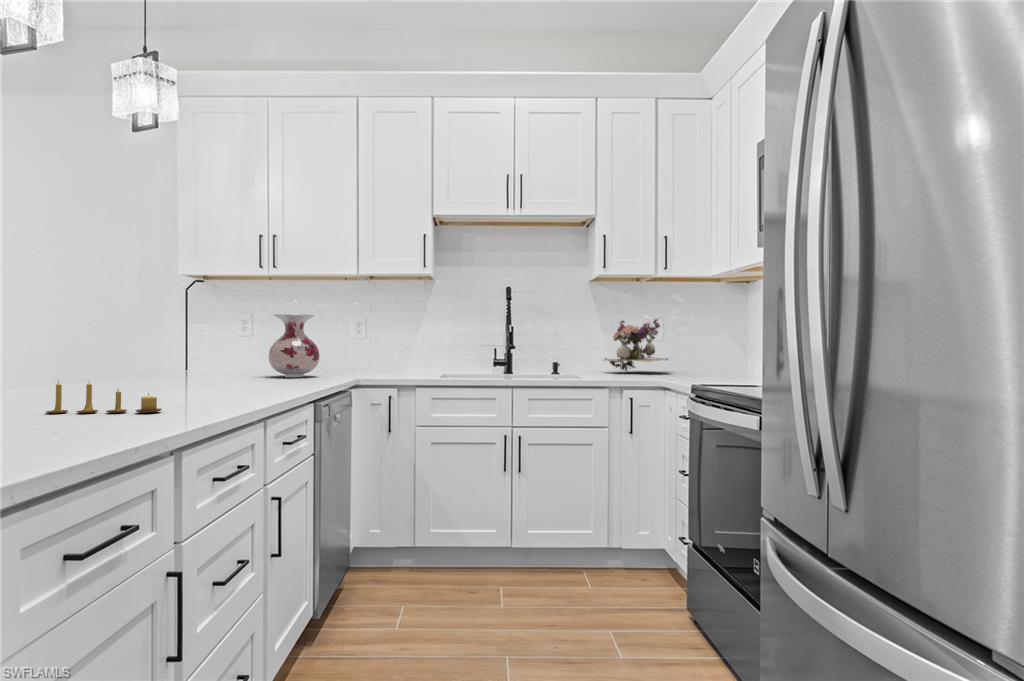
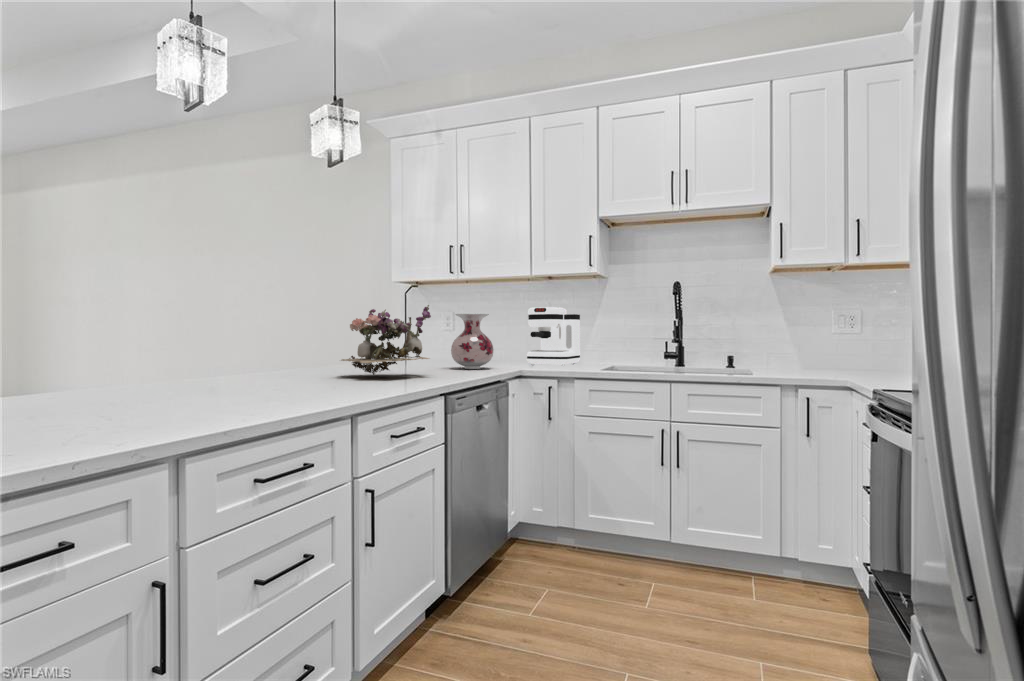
coffee maker: none [350,309,407,372] -> present [527,307,580,365]
flower arrangement: present [605,319,668,372] -> present [341,305,431,375]
candle: present [46,381,162,414] -> none [238,372,316,400]

